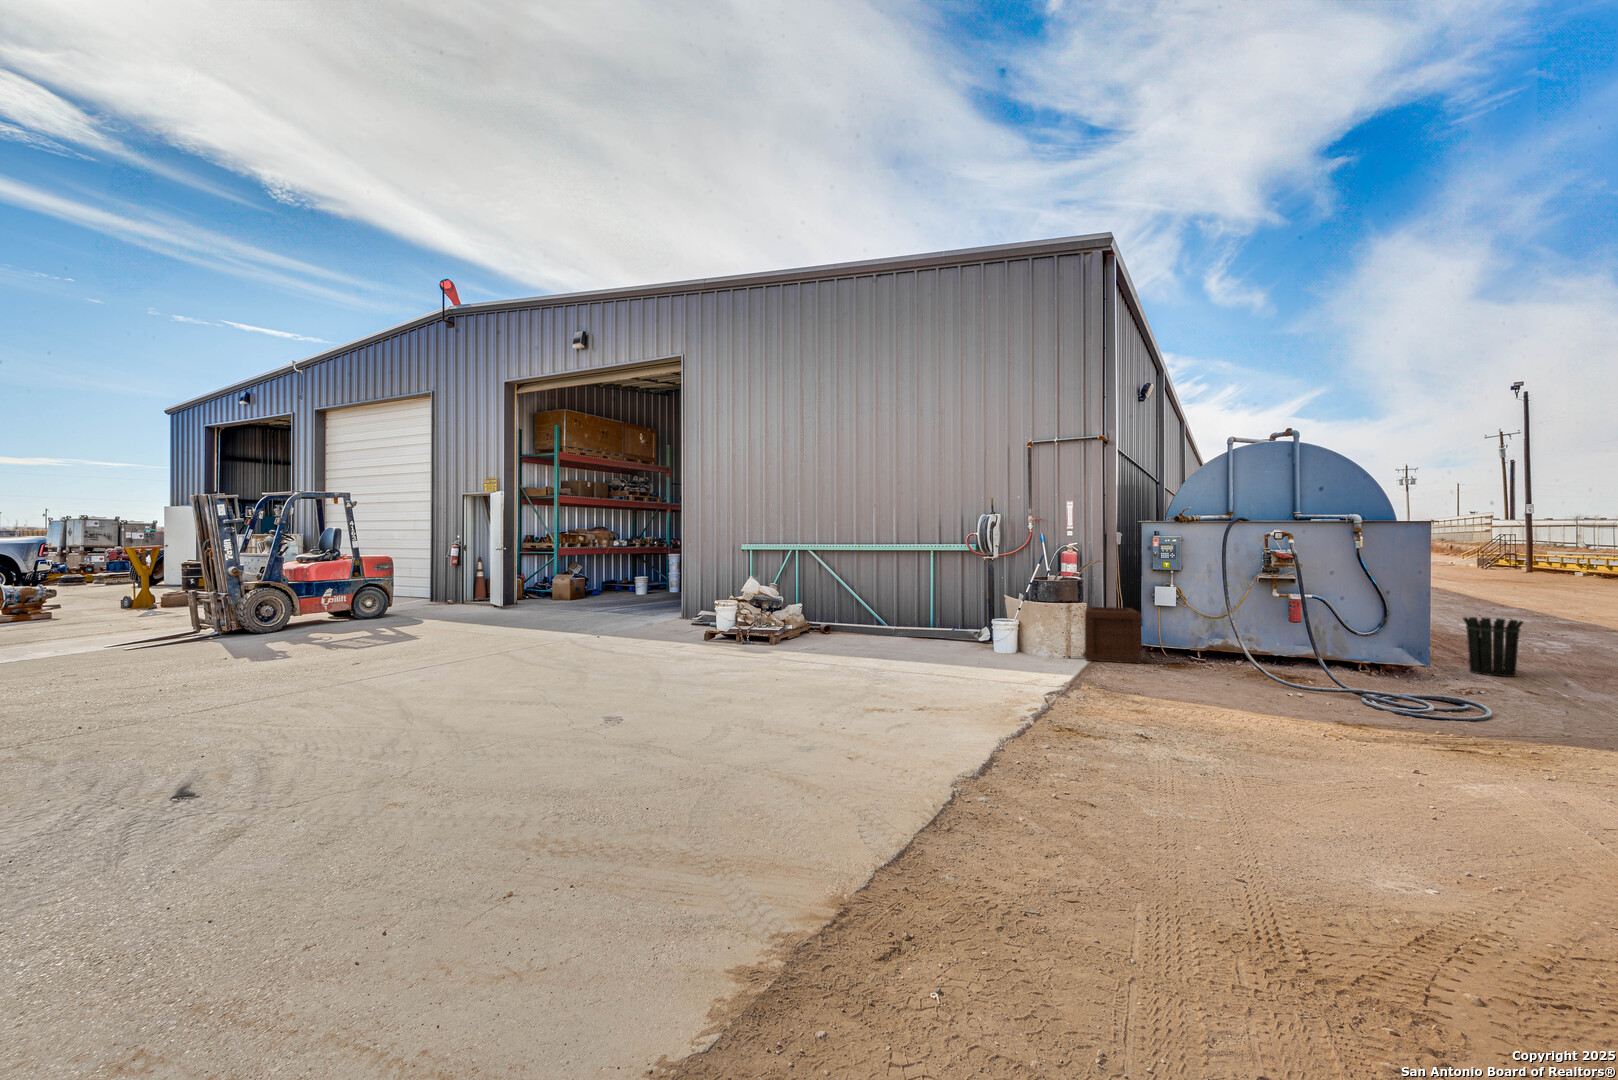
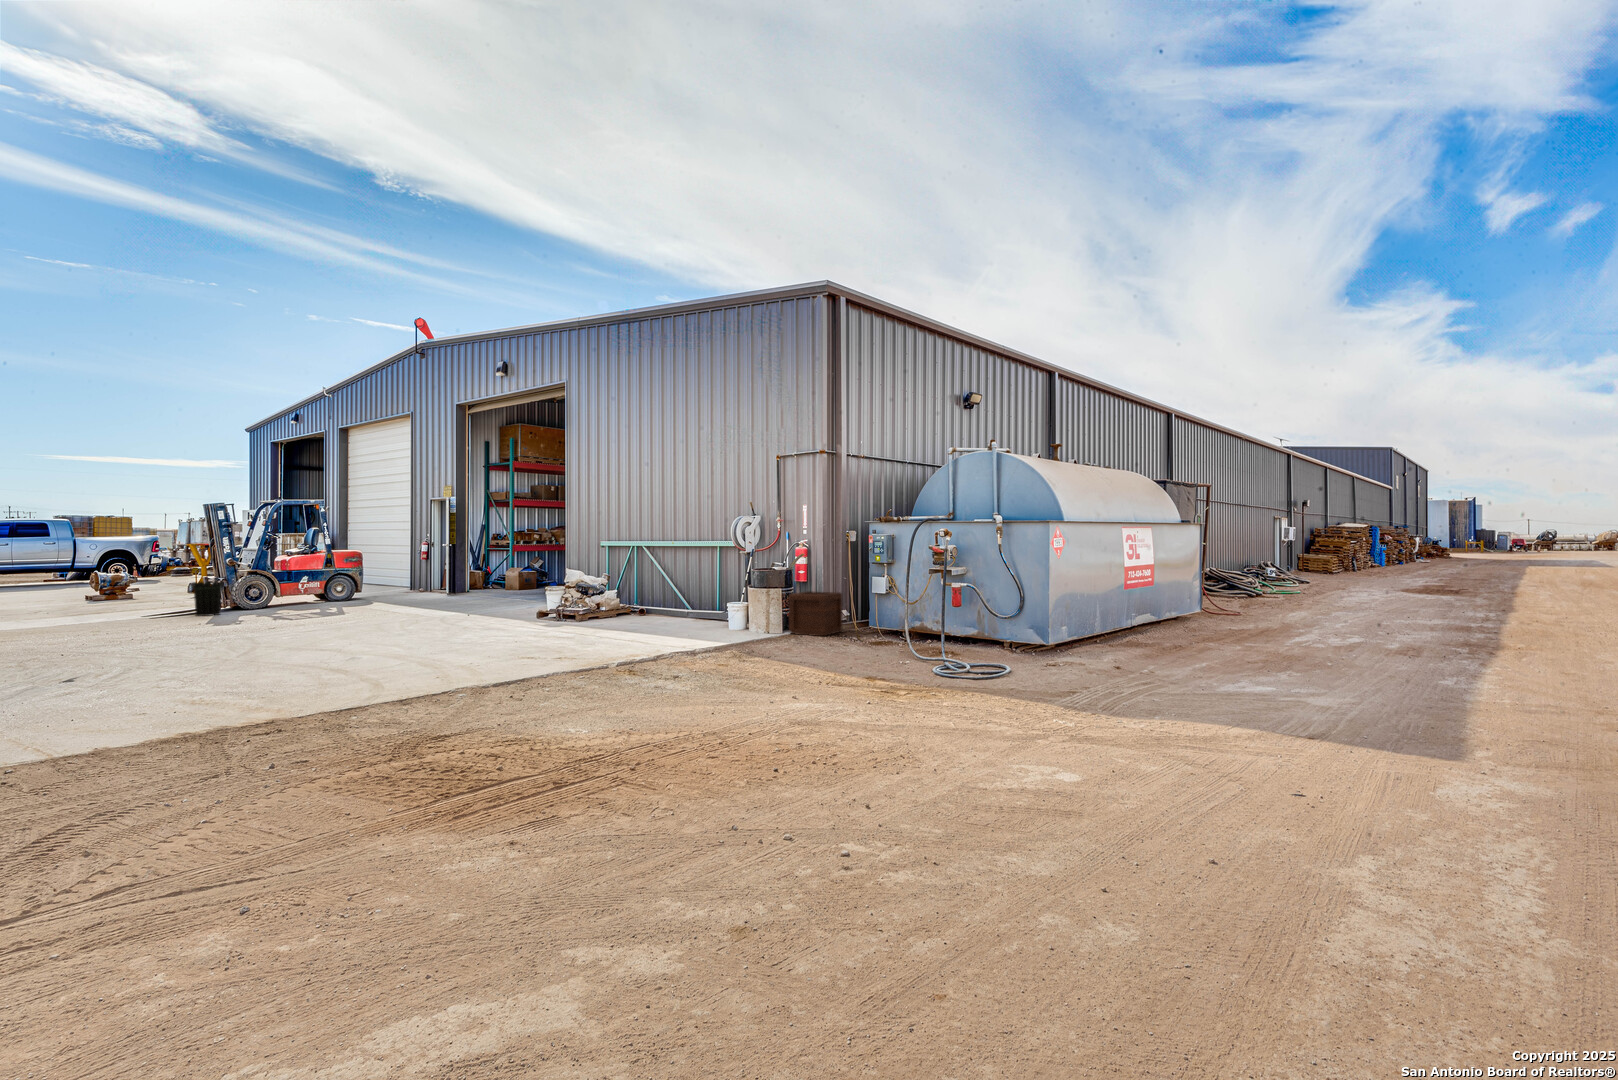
waste bin: present [1463,617,1523,677] -> present [192,581,223,616]

